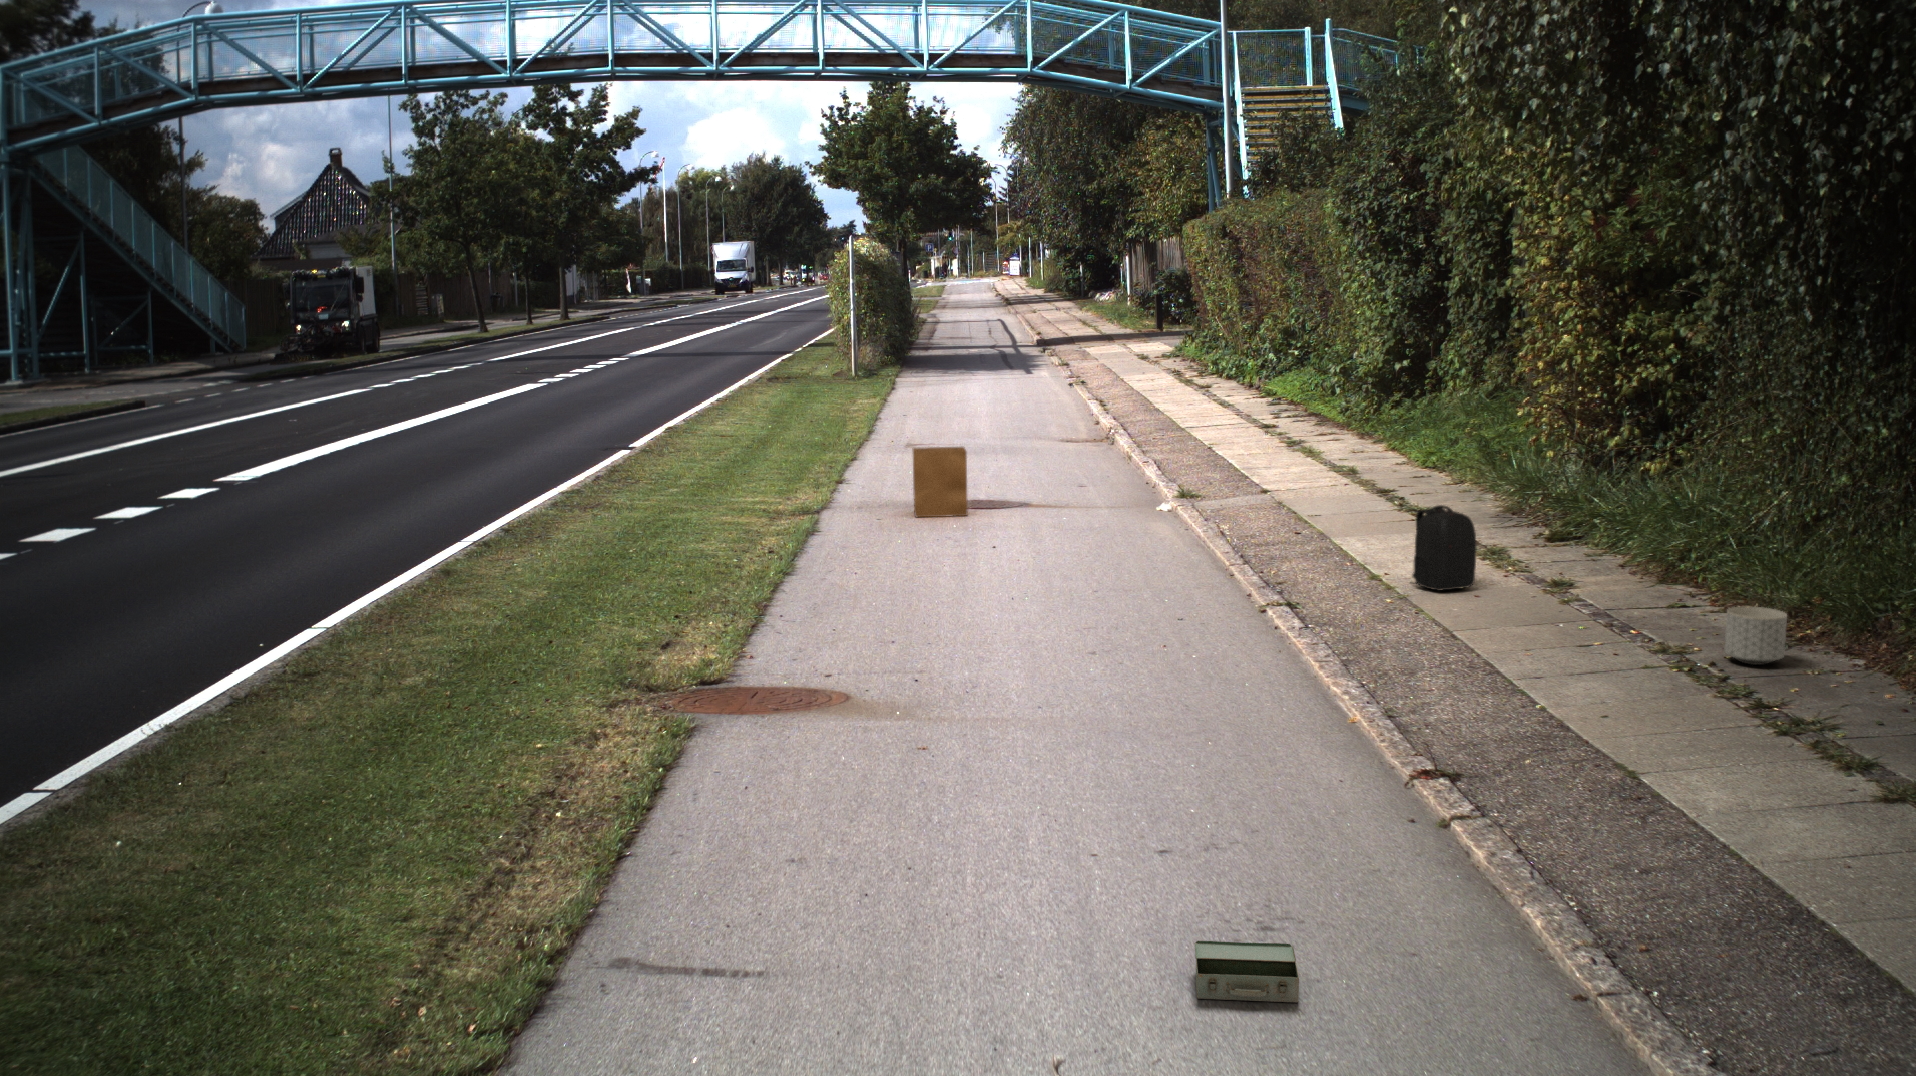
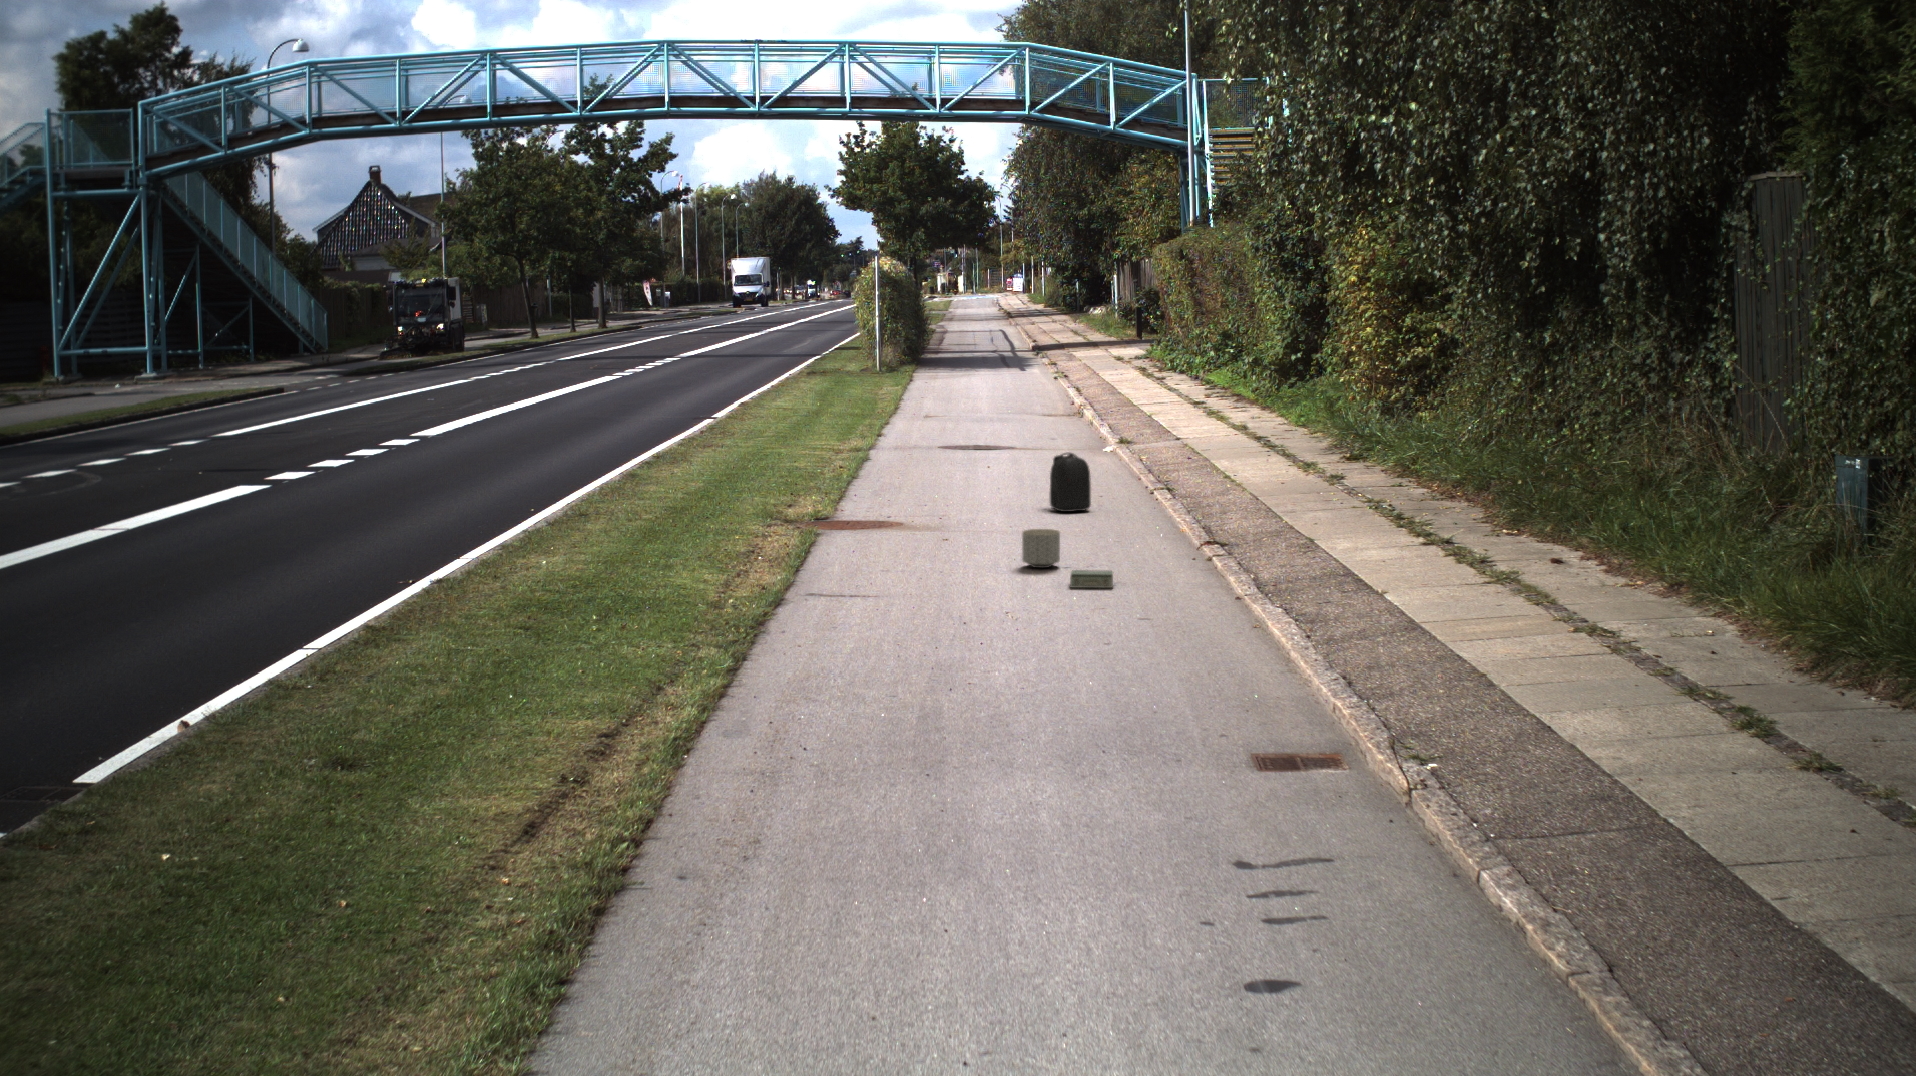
cardboard box: present [912,447,968,517] -> none [934,404,972,452]
backpack: present [1412,505,1476,591] -> present [1050,453,1091,512]
planter: present [1724,607,1787,665] -> present [1022,529,1060,568]

